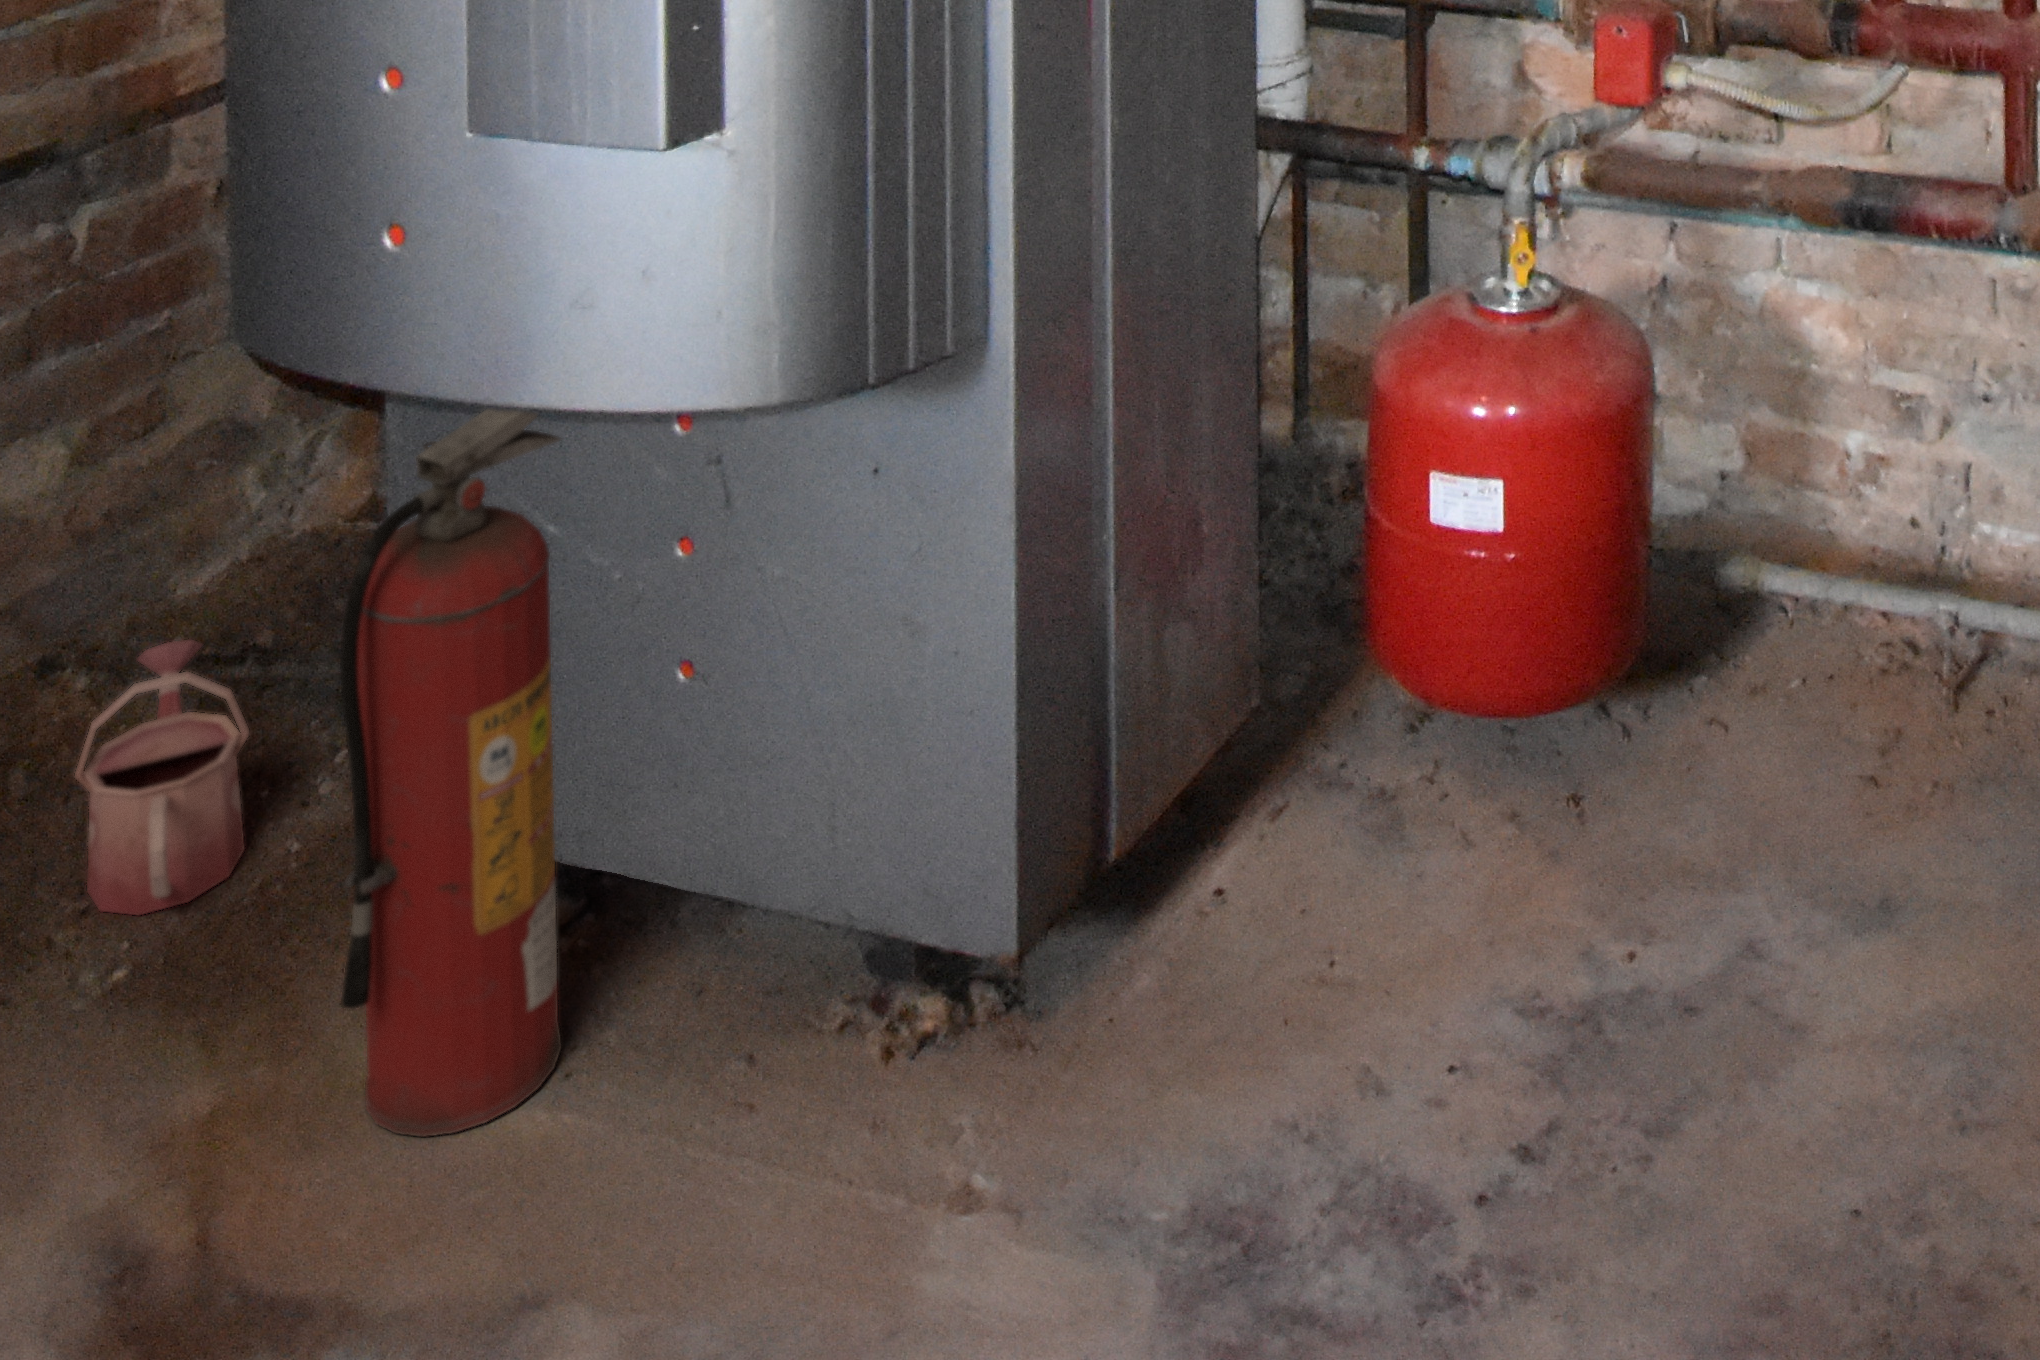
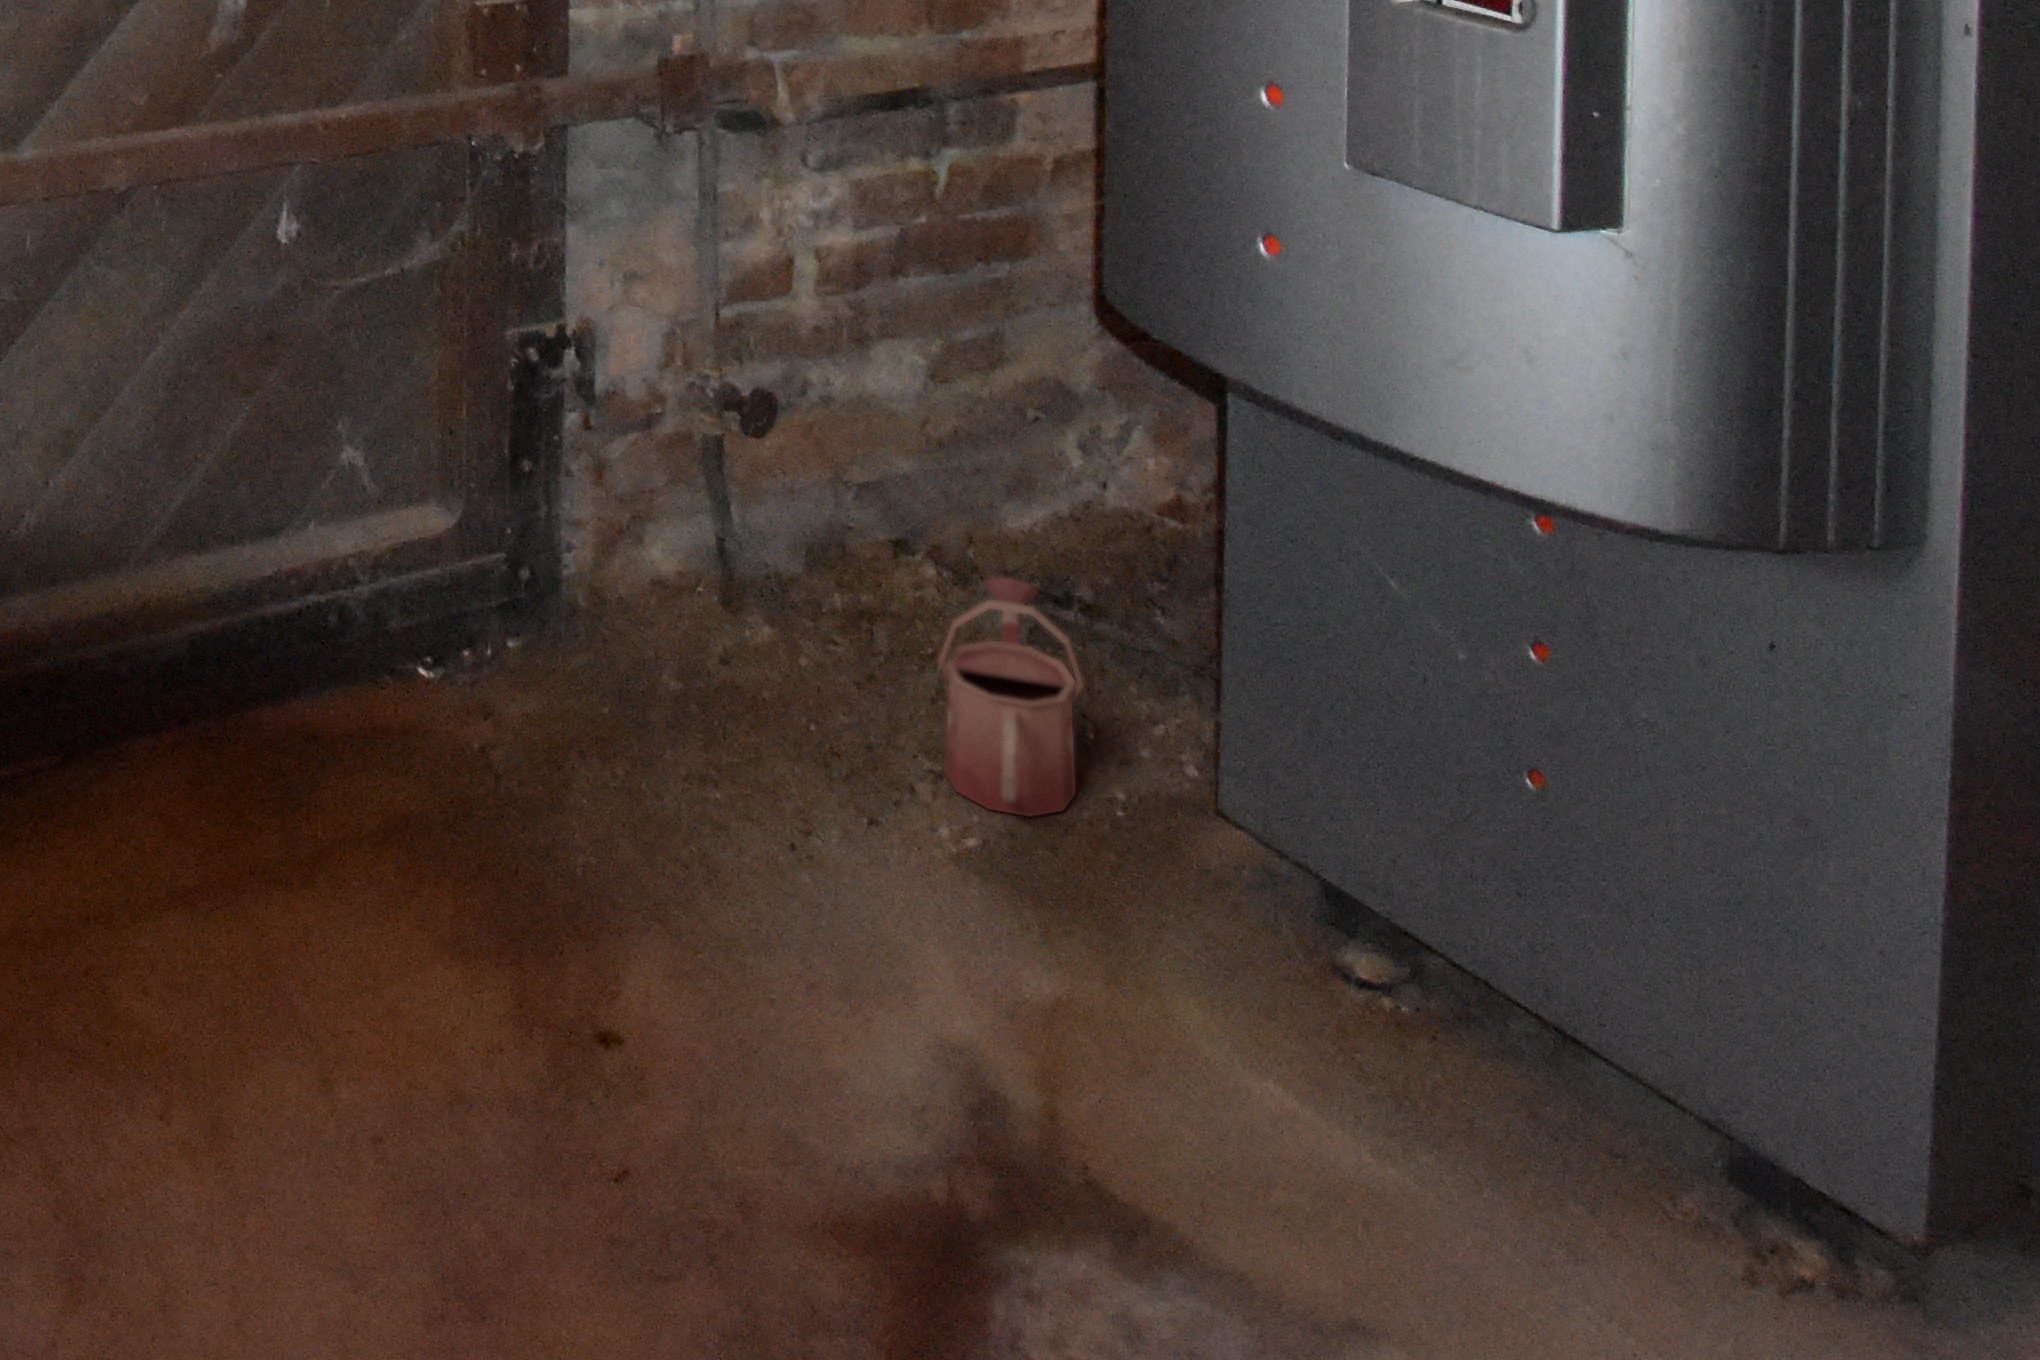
fire extinguisher: present [340,410,561,1137] -> none [1186,425,1414,1139]

